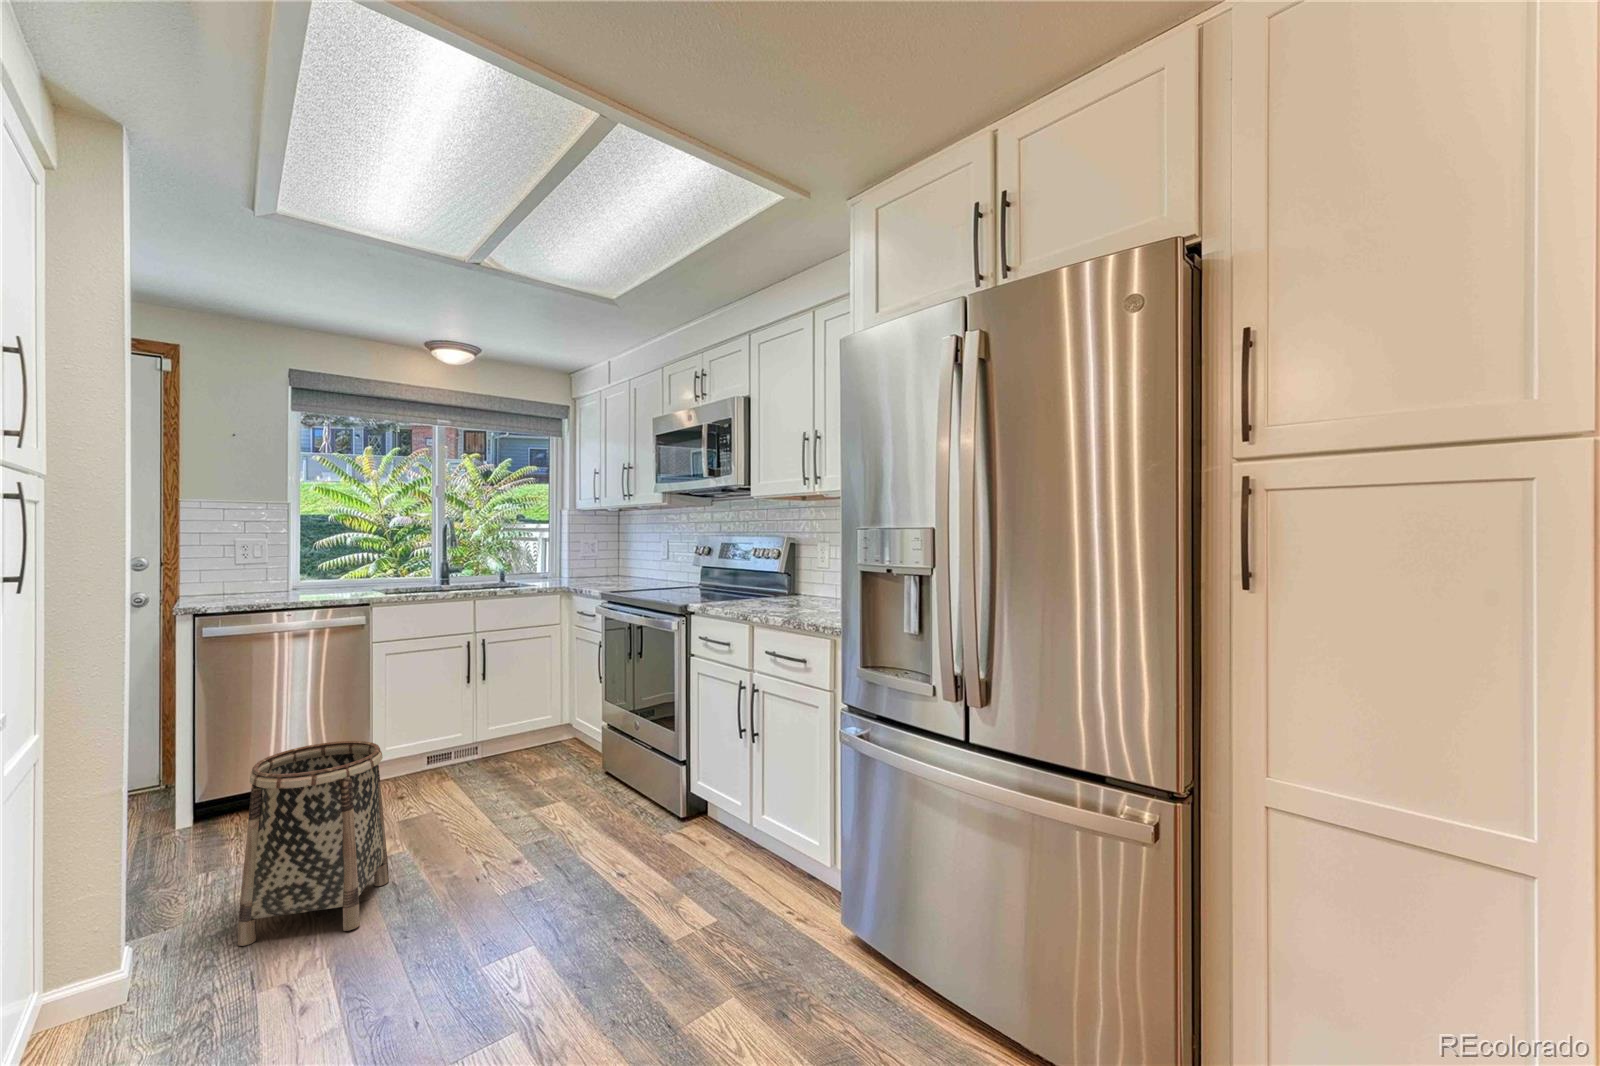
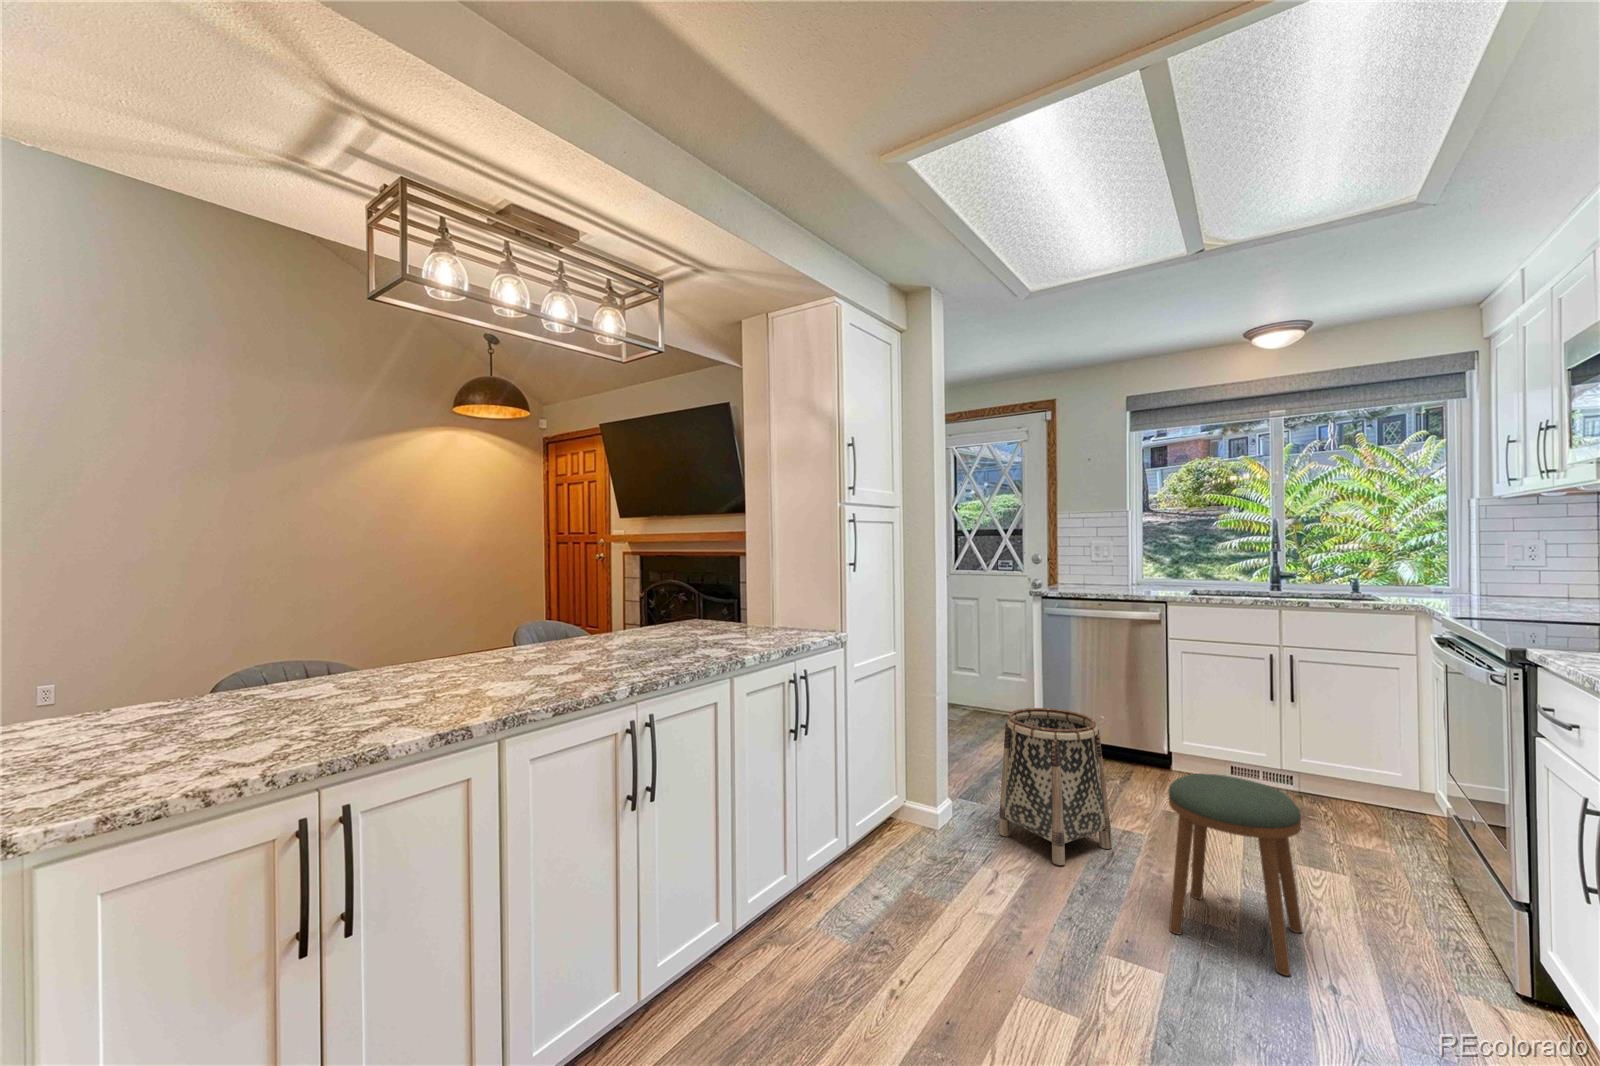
stool: none [489,744,597,913] -> present [1168,773,1303,976]

